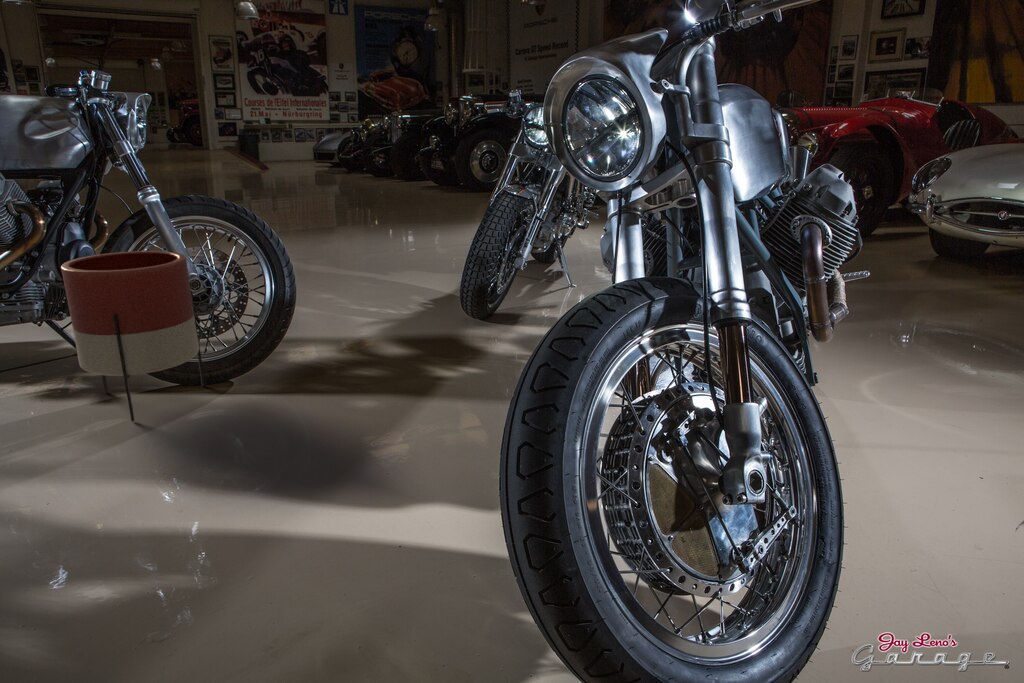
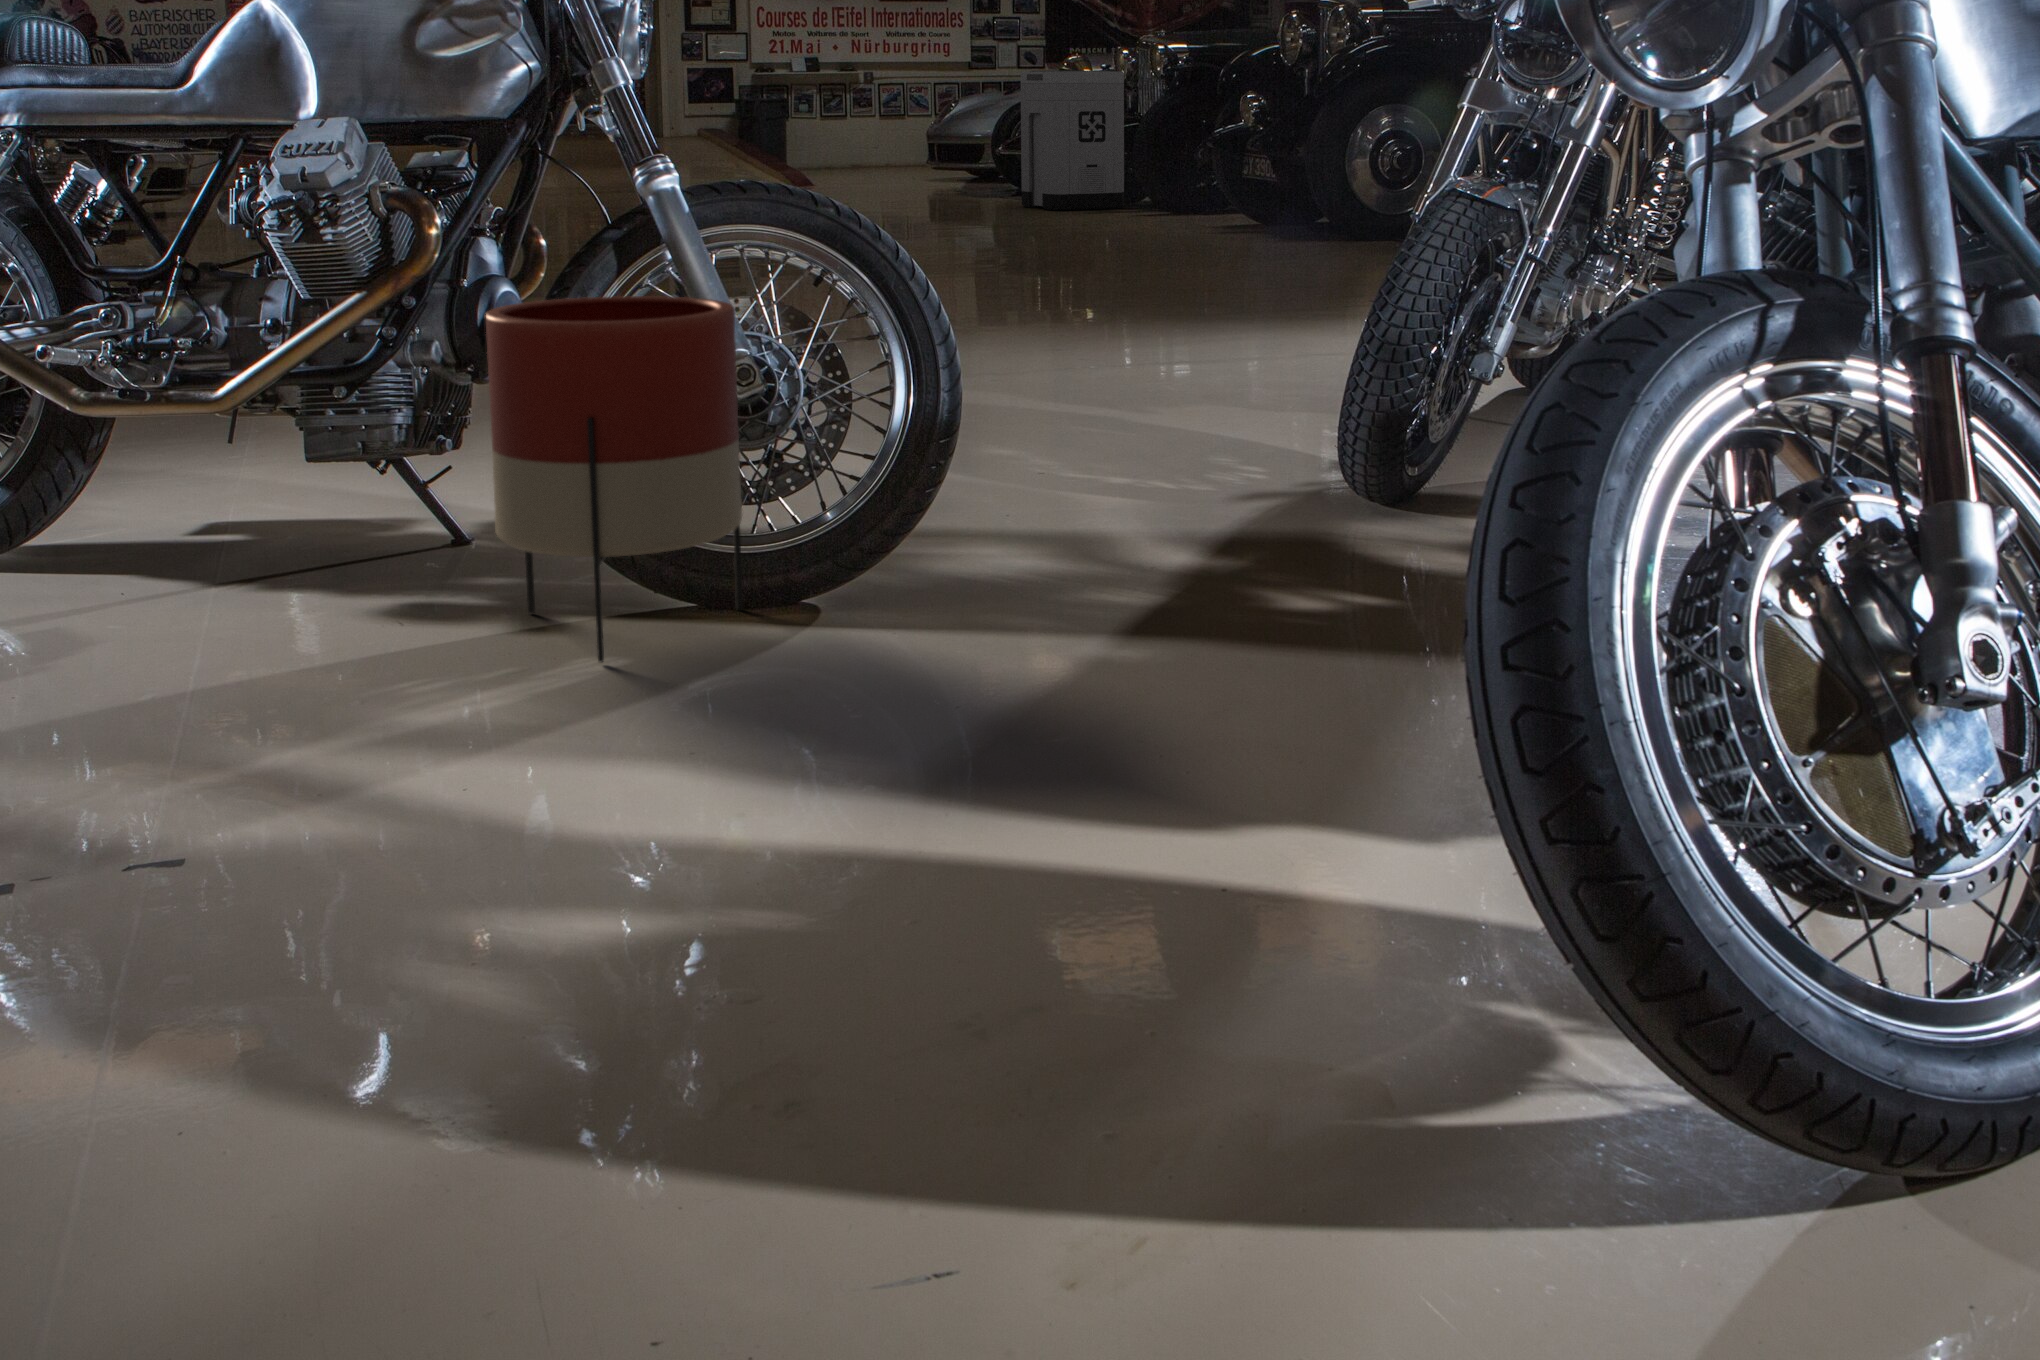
trash can: none [346,126,388,180] -> present [1021,70,1124,210]

